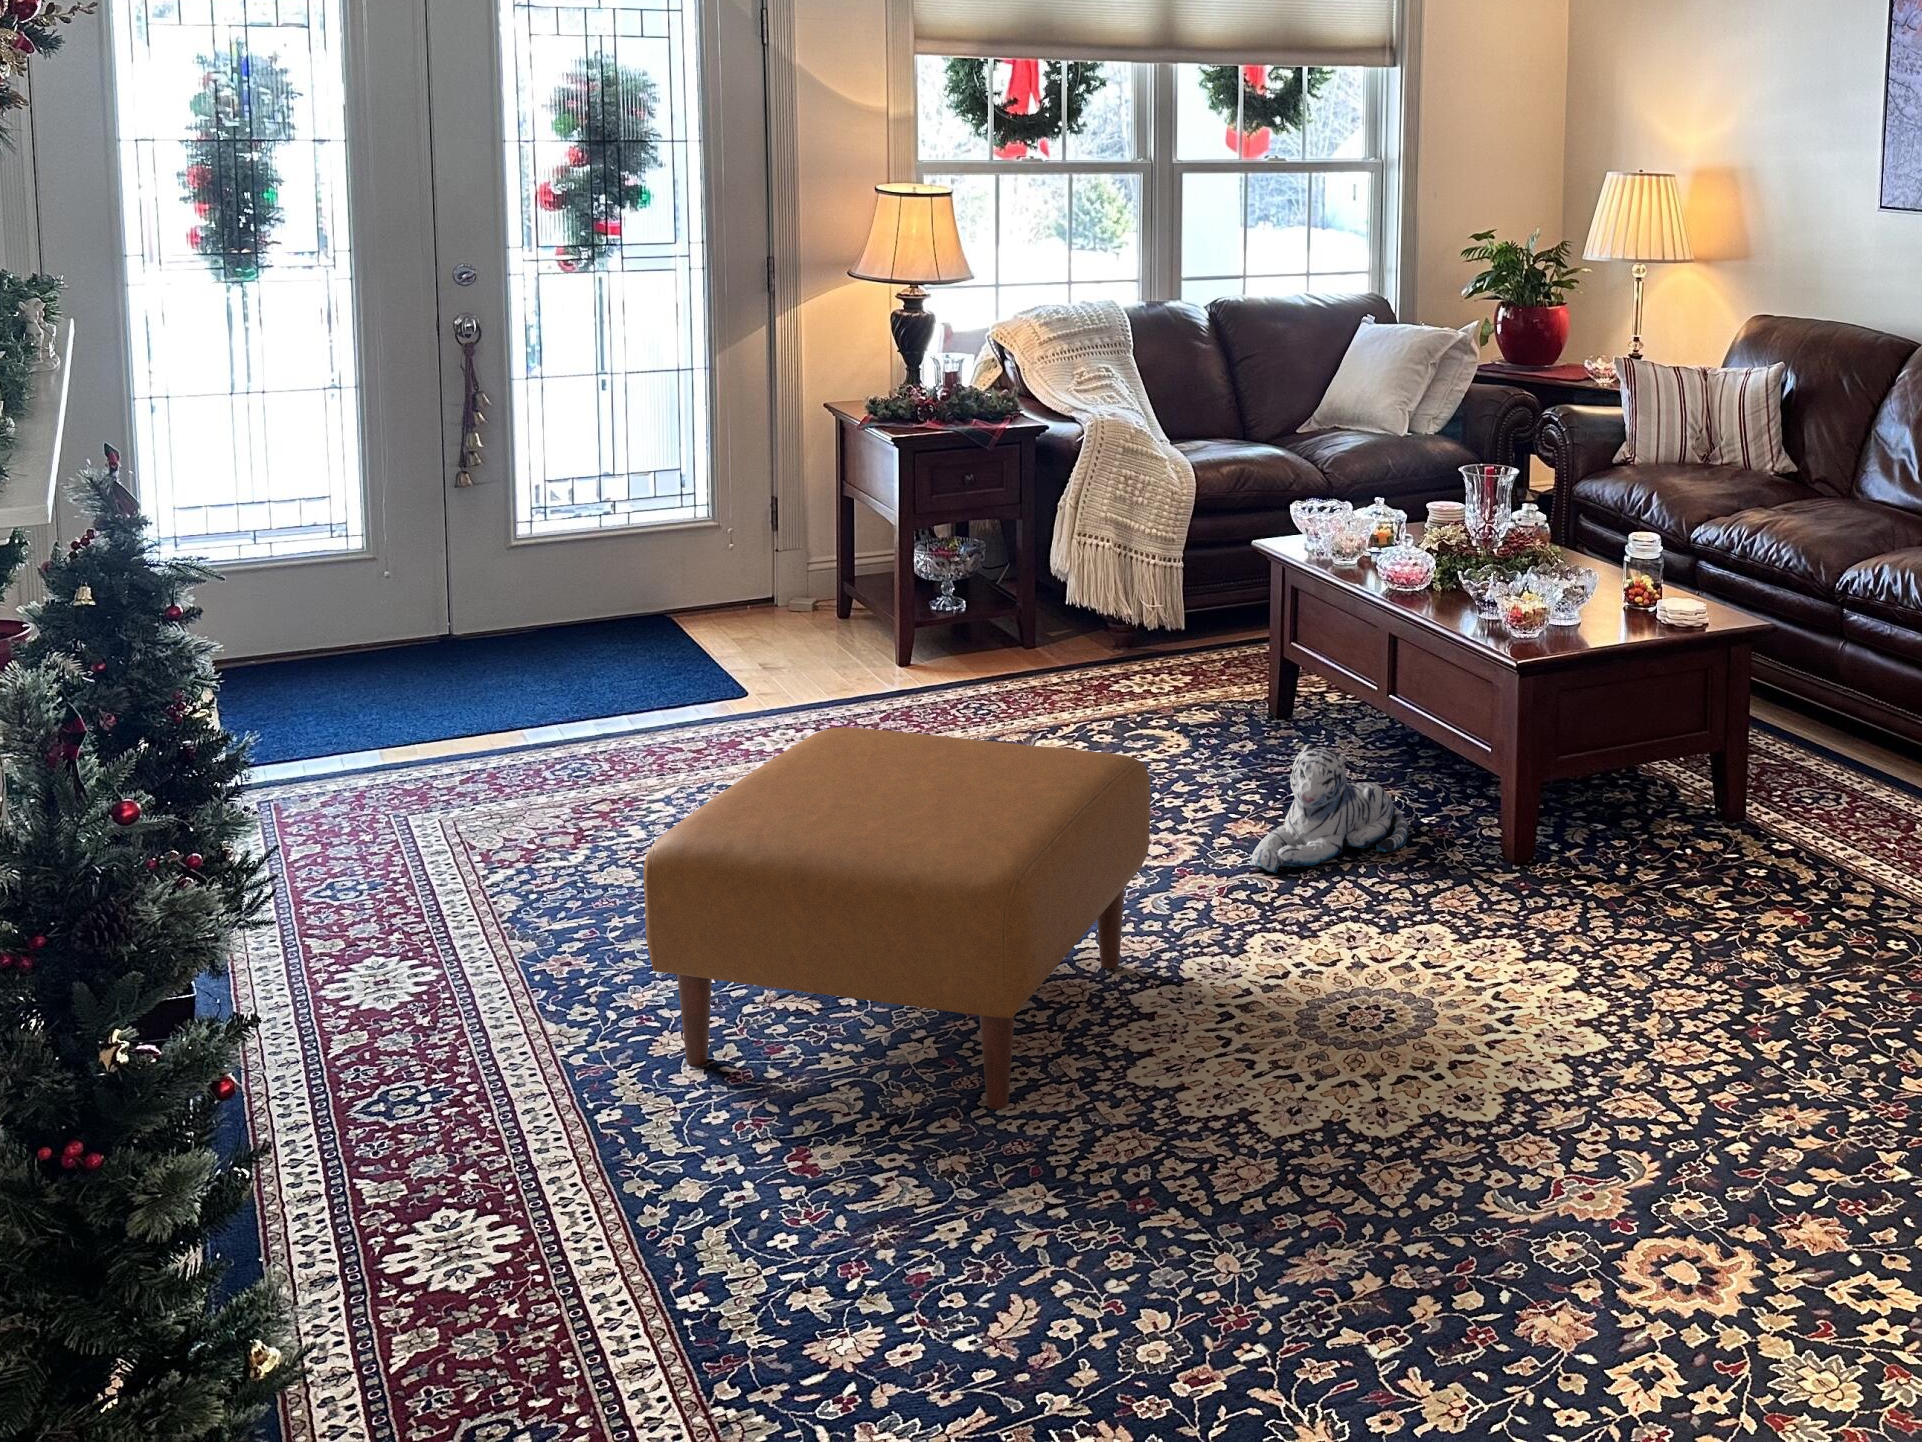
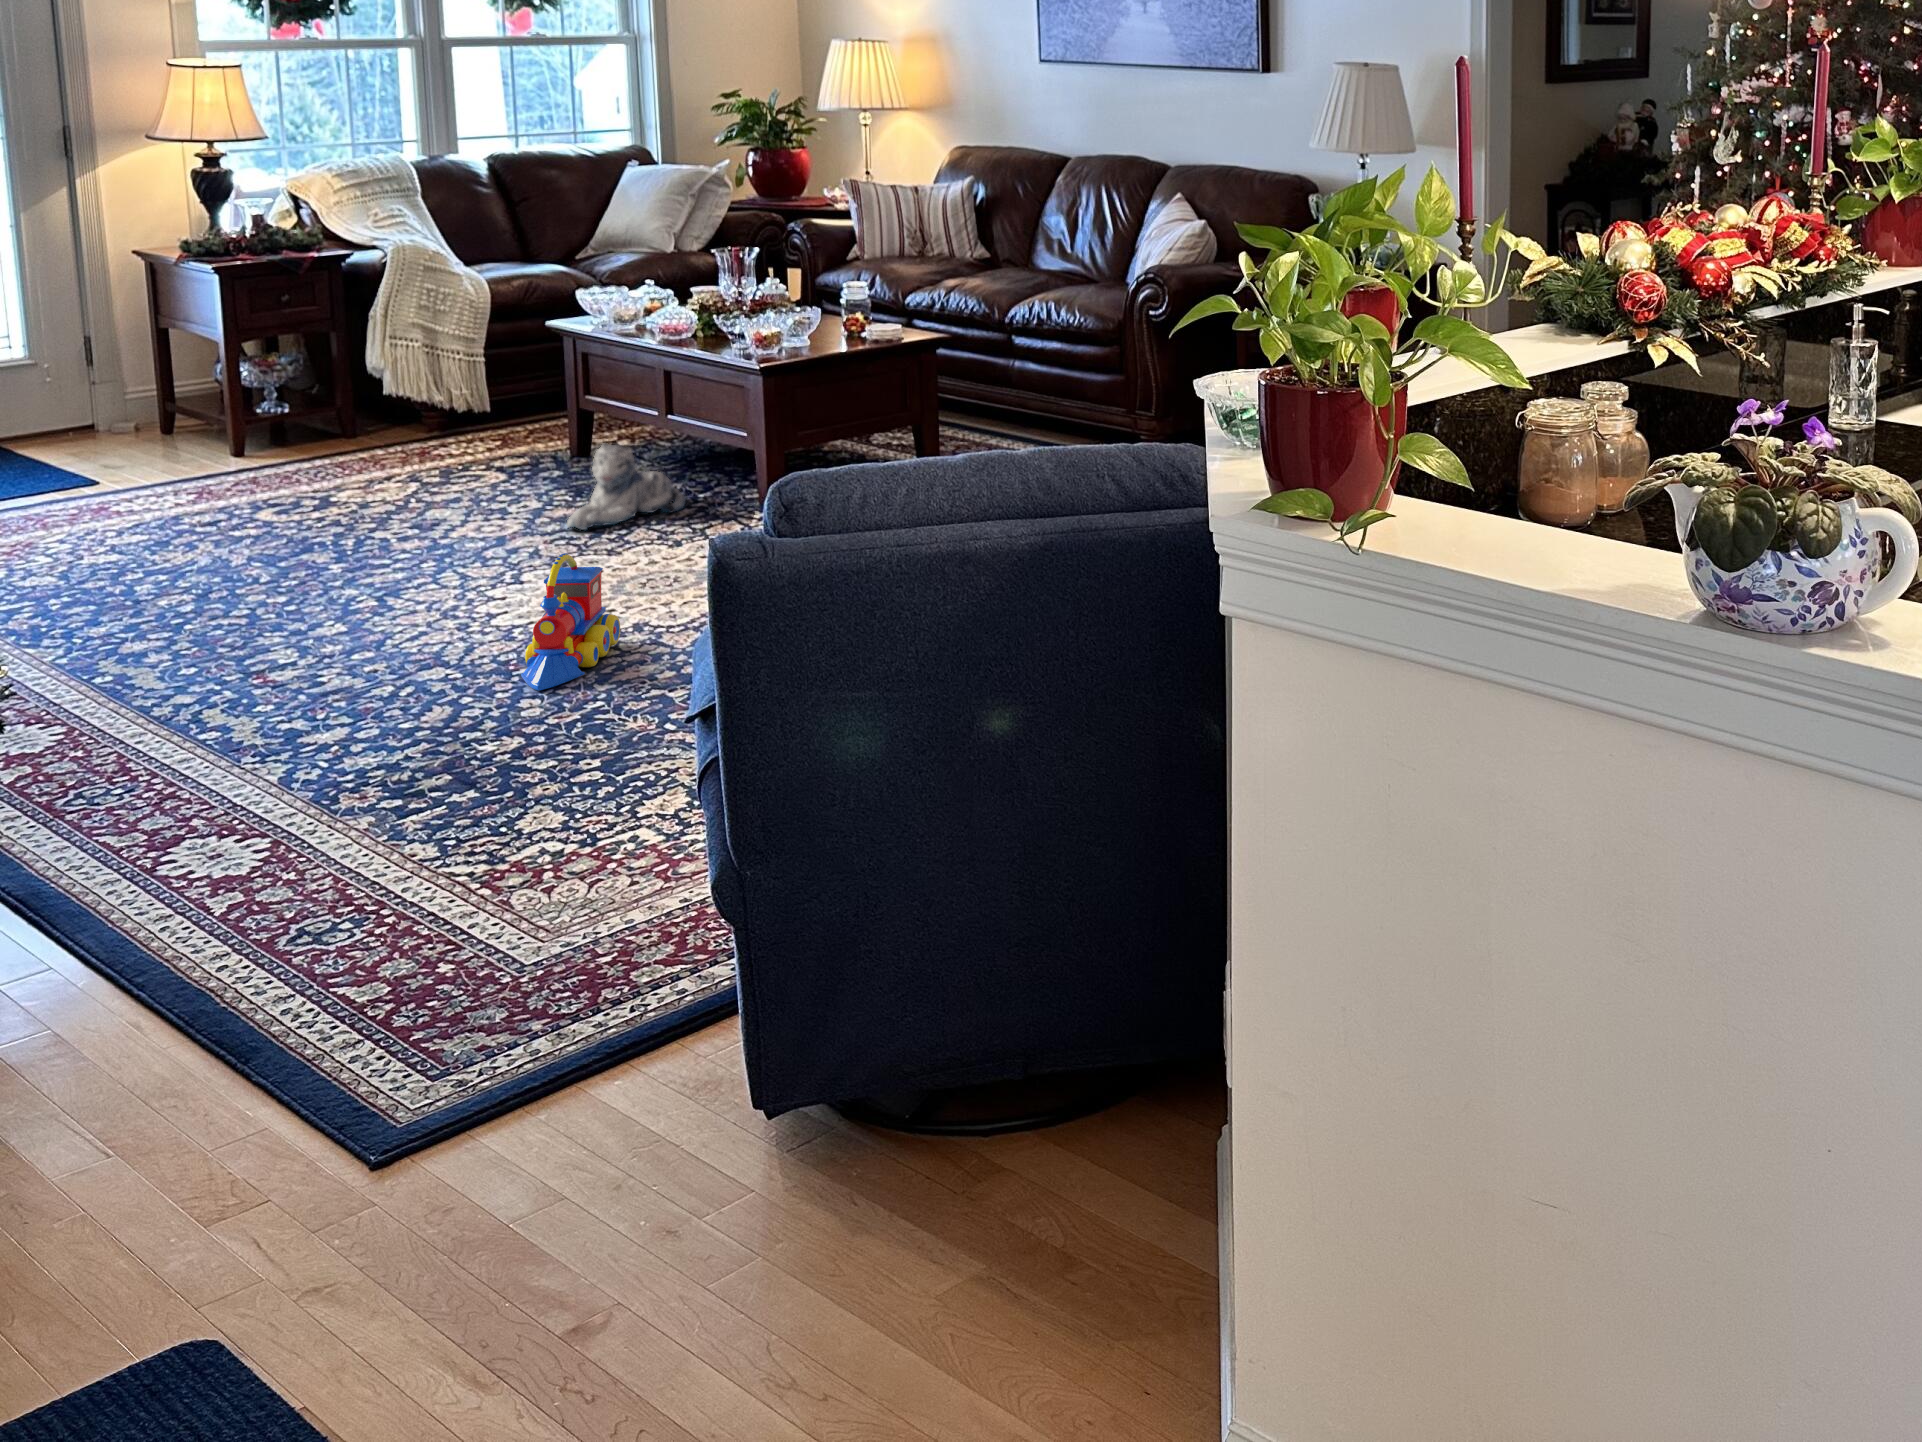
ottoman: present [643,727,1150,1110] -> none [111,438,490,660]
toy train: none [1152,1019,1308,1275] -> present [521,553,620,691]

